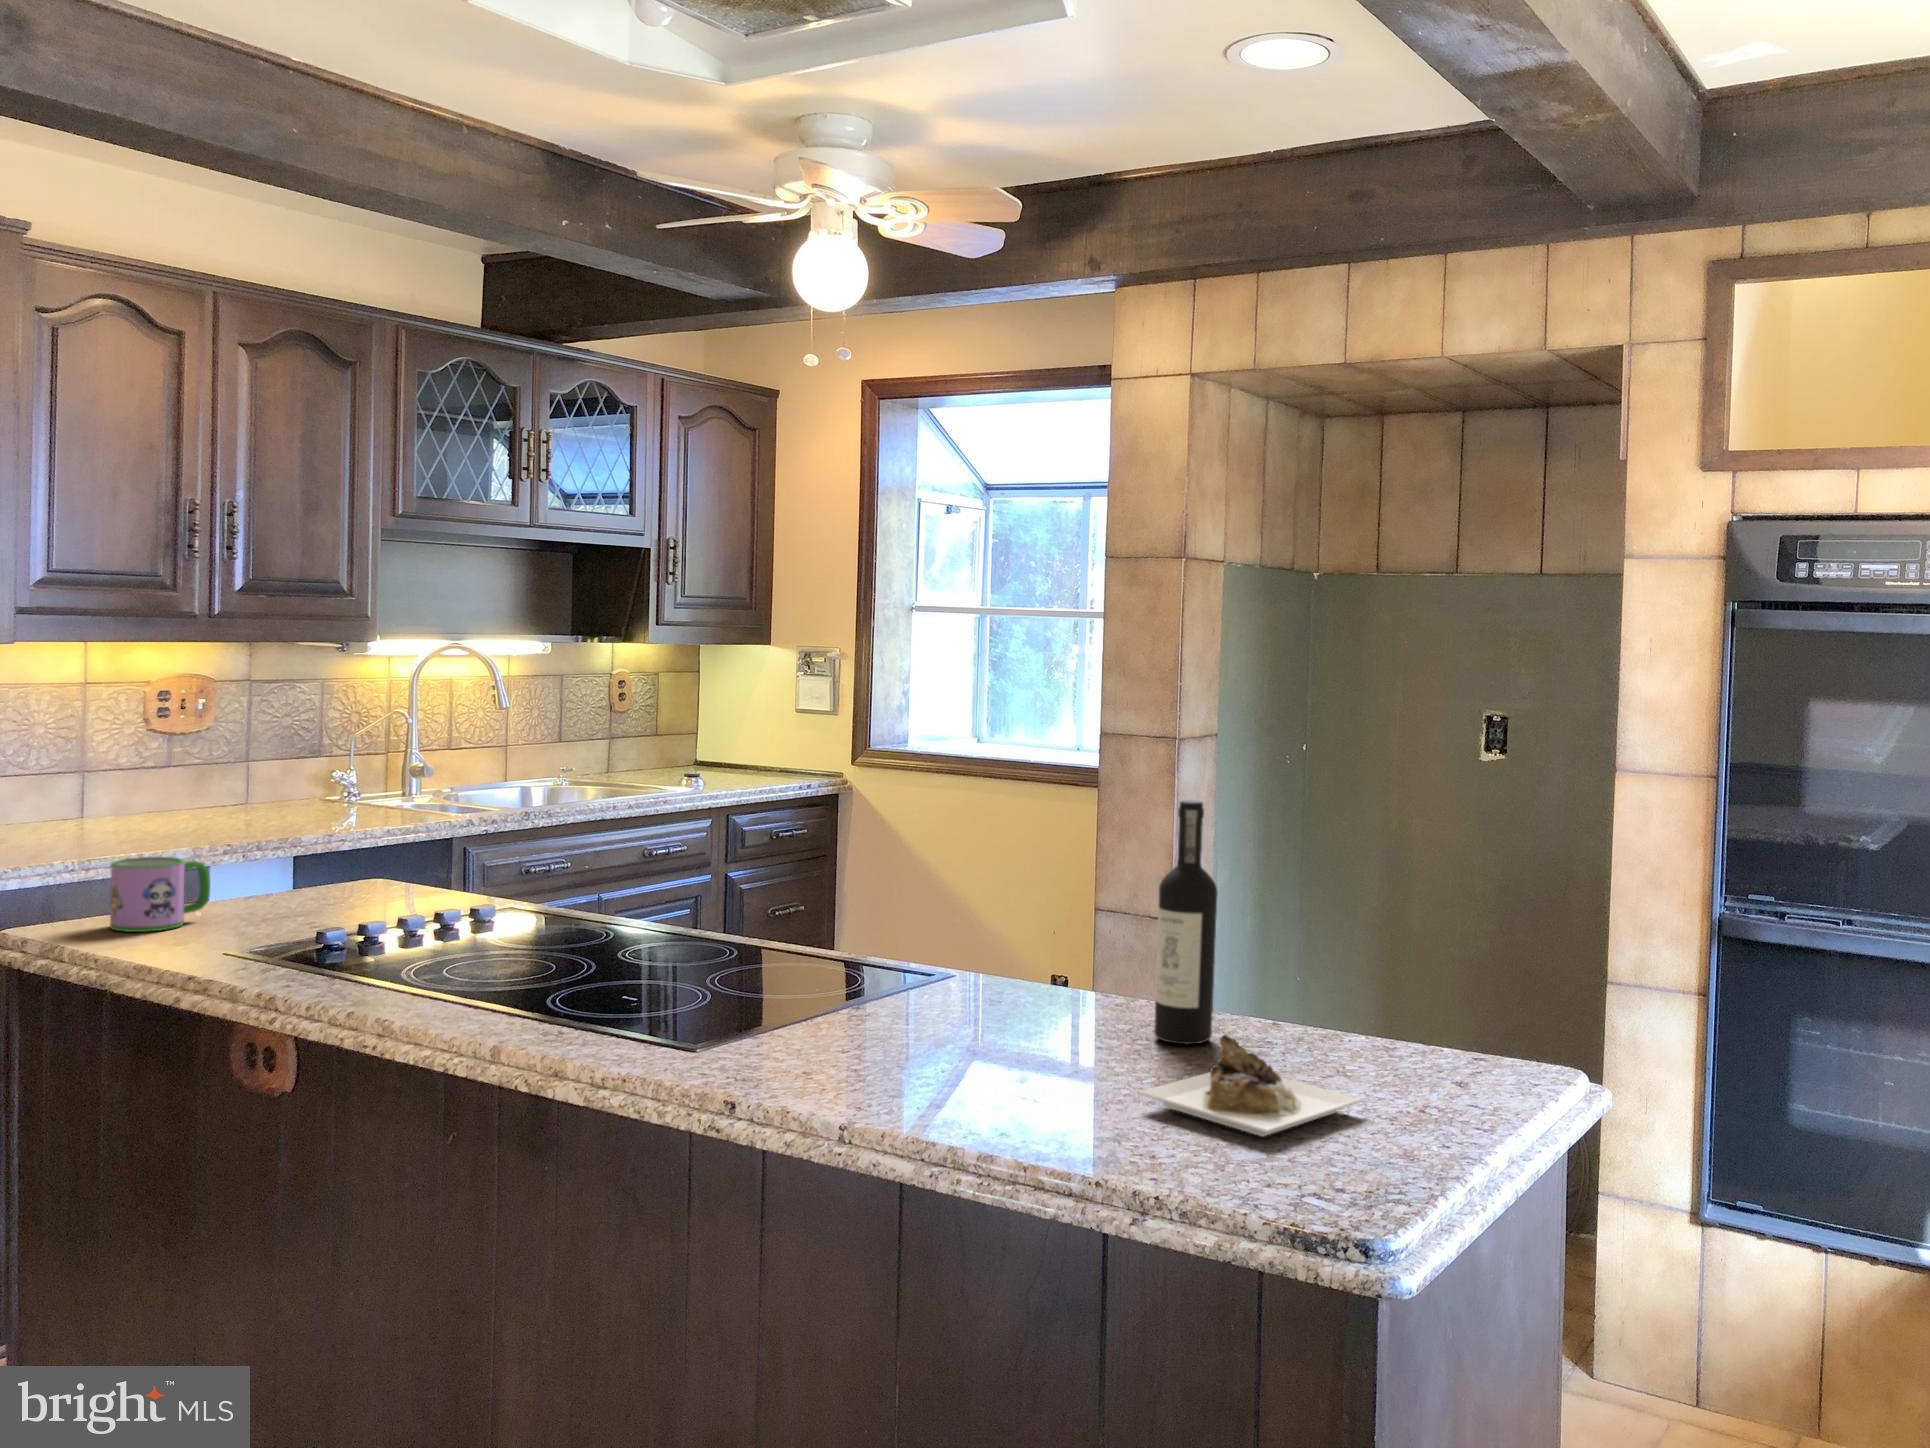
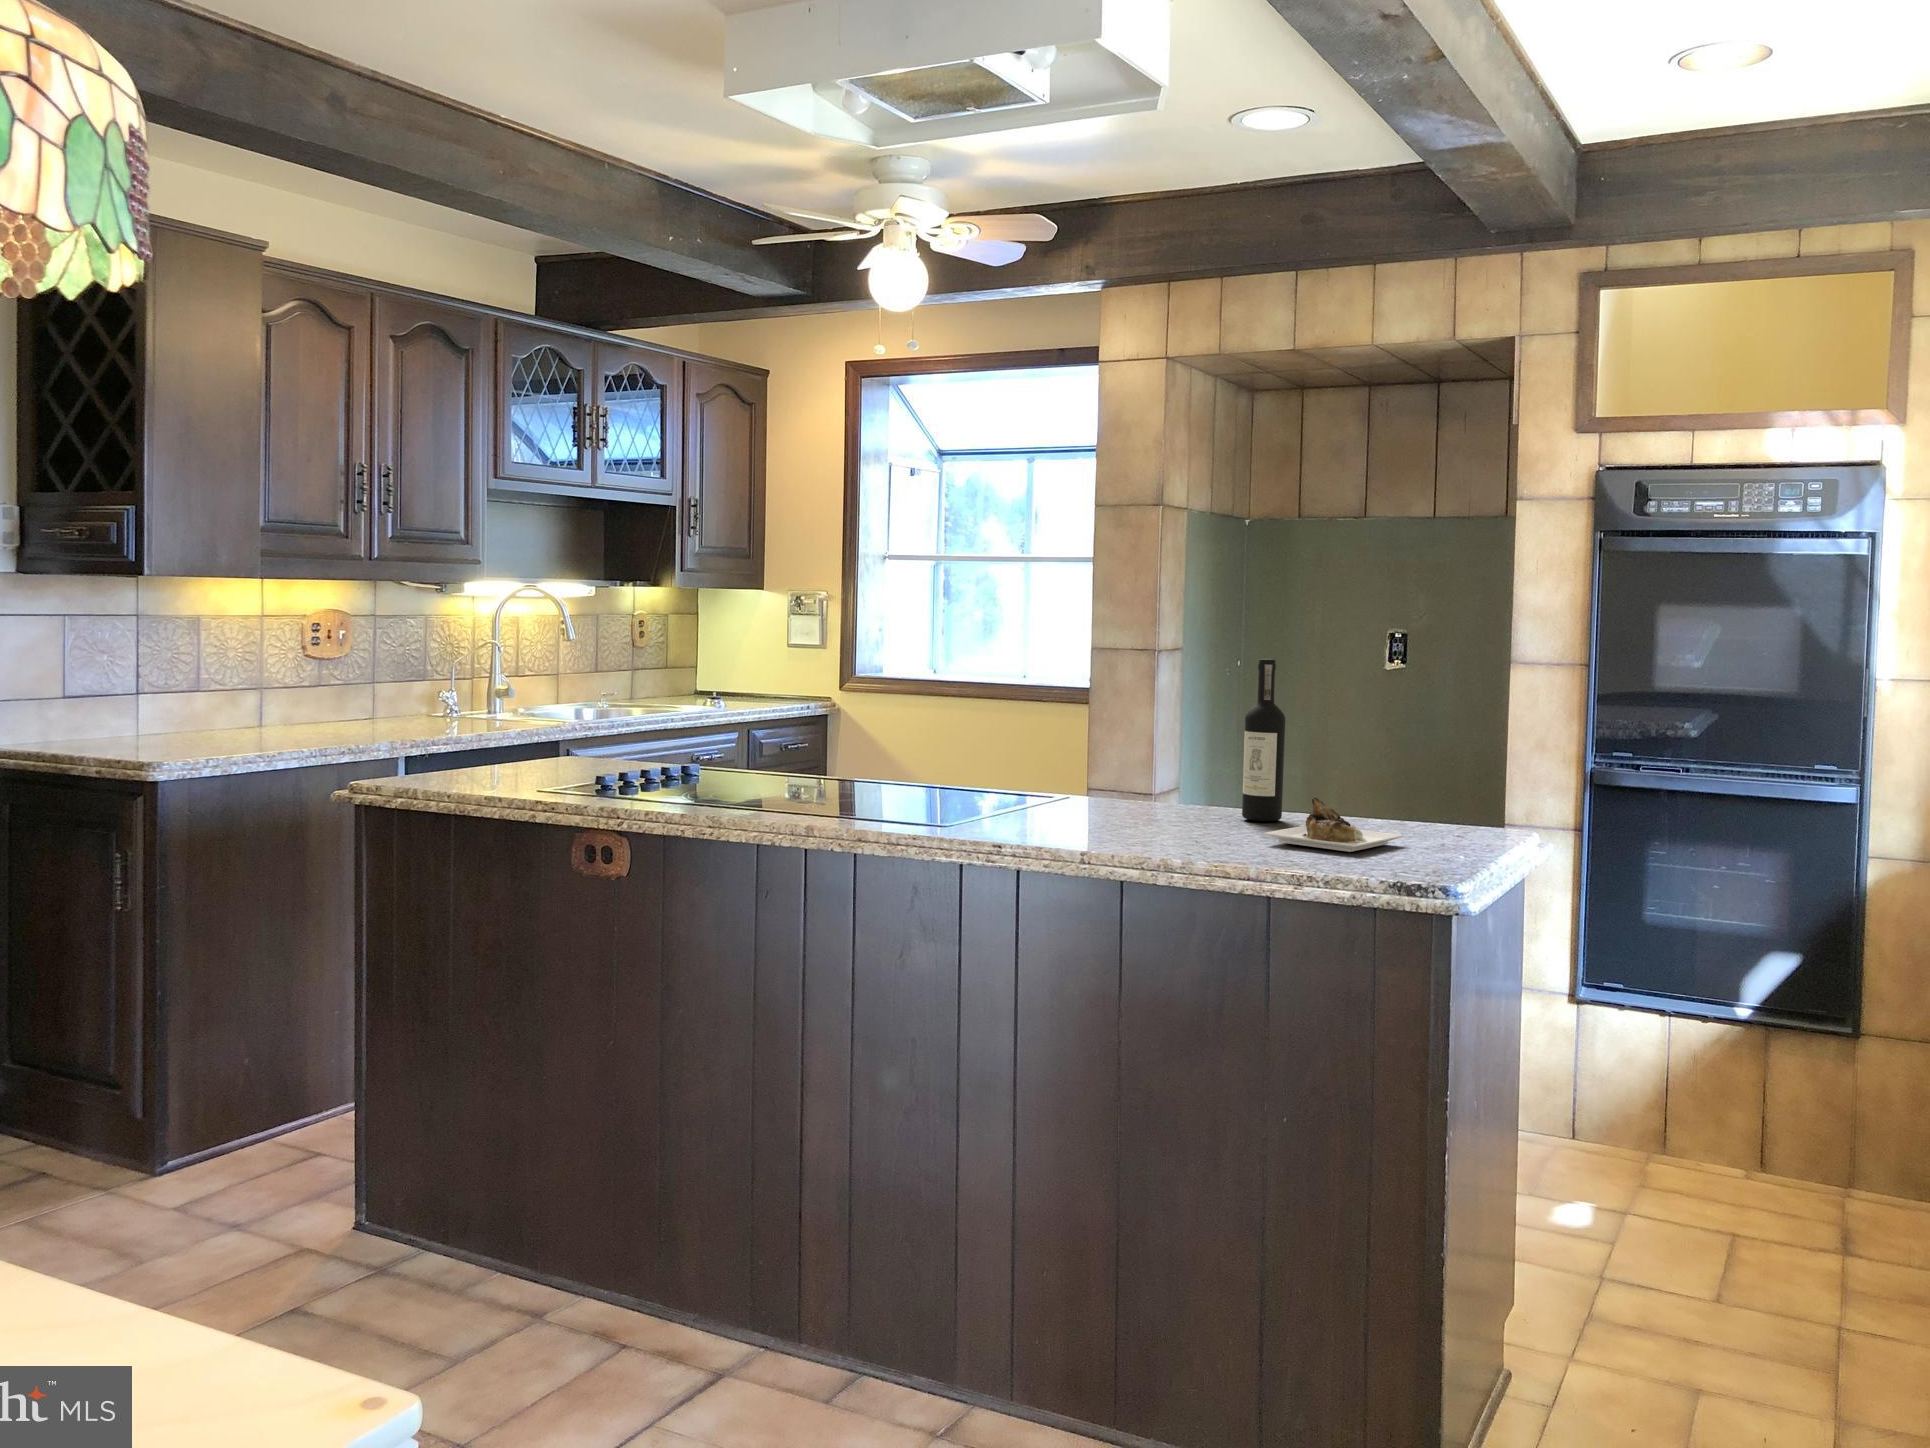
mug: present [110,857,210,932] -> none [434,729,497,782]

